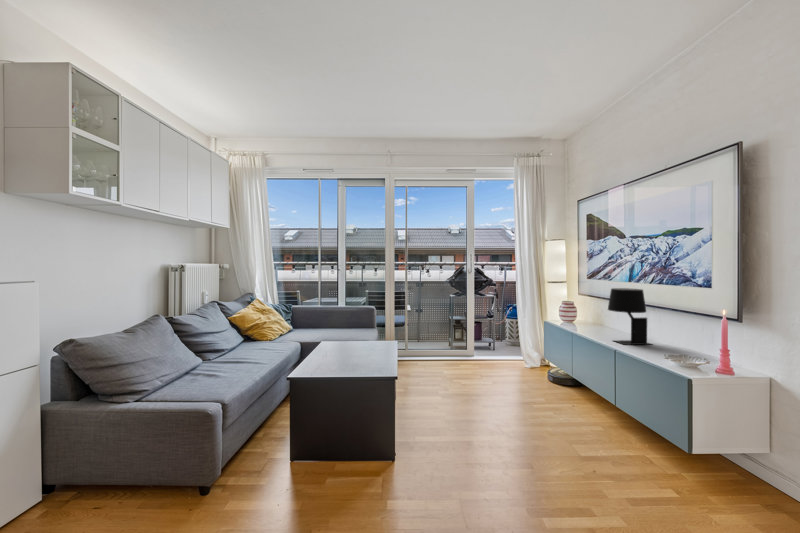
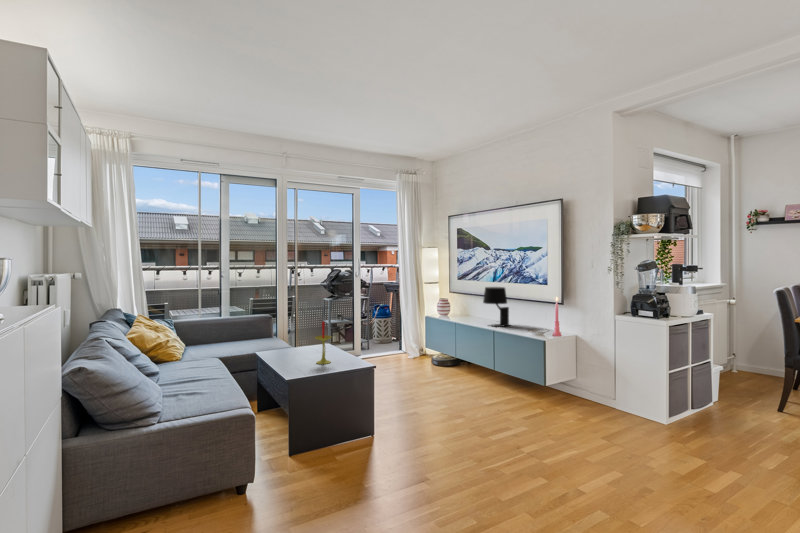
candle: none [338,317,357,369] -> present [315,322,331,364]

